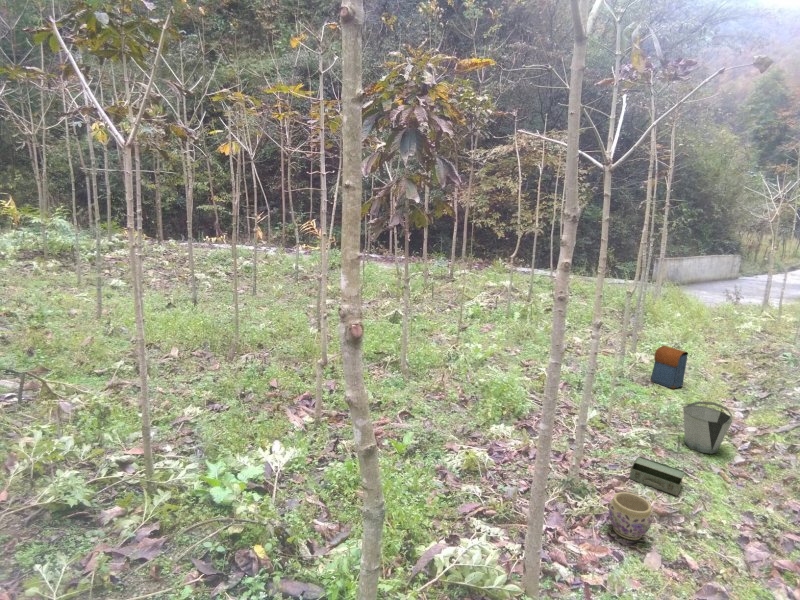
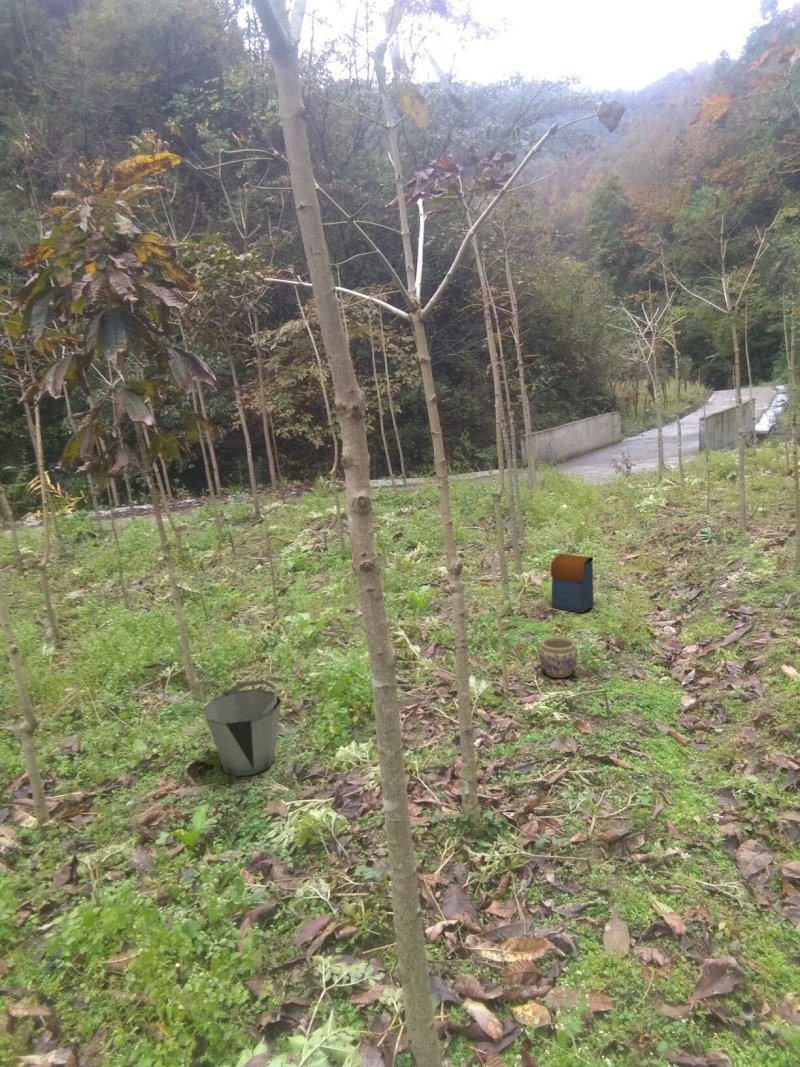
bucket: present [683,401,732,454] -> present [203,680,281,777]
toolbox: present [629,457,685,496] -> none [553,742,628,794]
planter: present [609,492,653,541] -> present [539,637,578,678]

